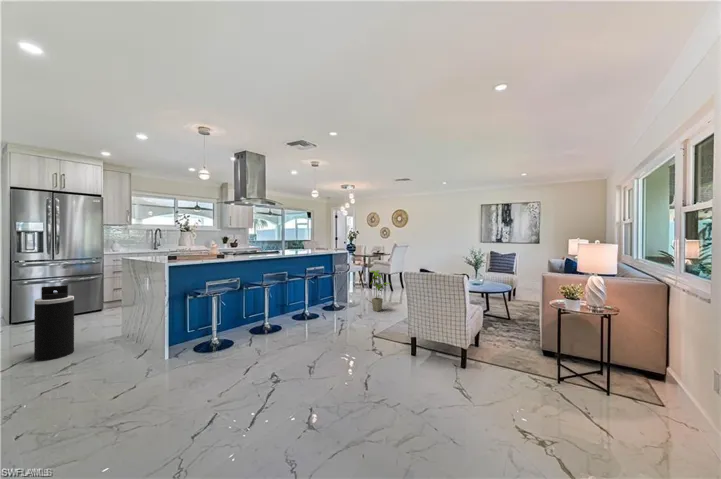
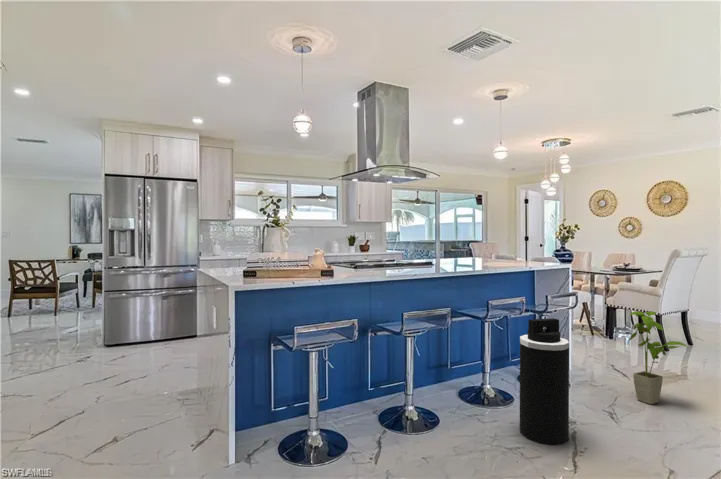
trash can: present [34,285,74,361] -> present [520,318,569,445]

